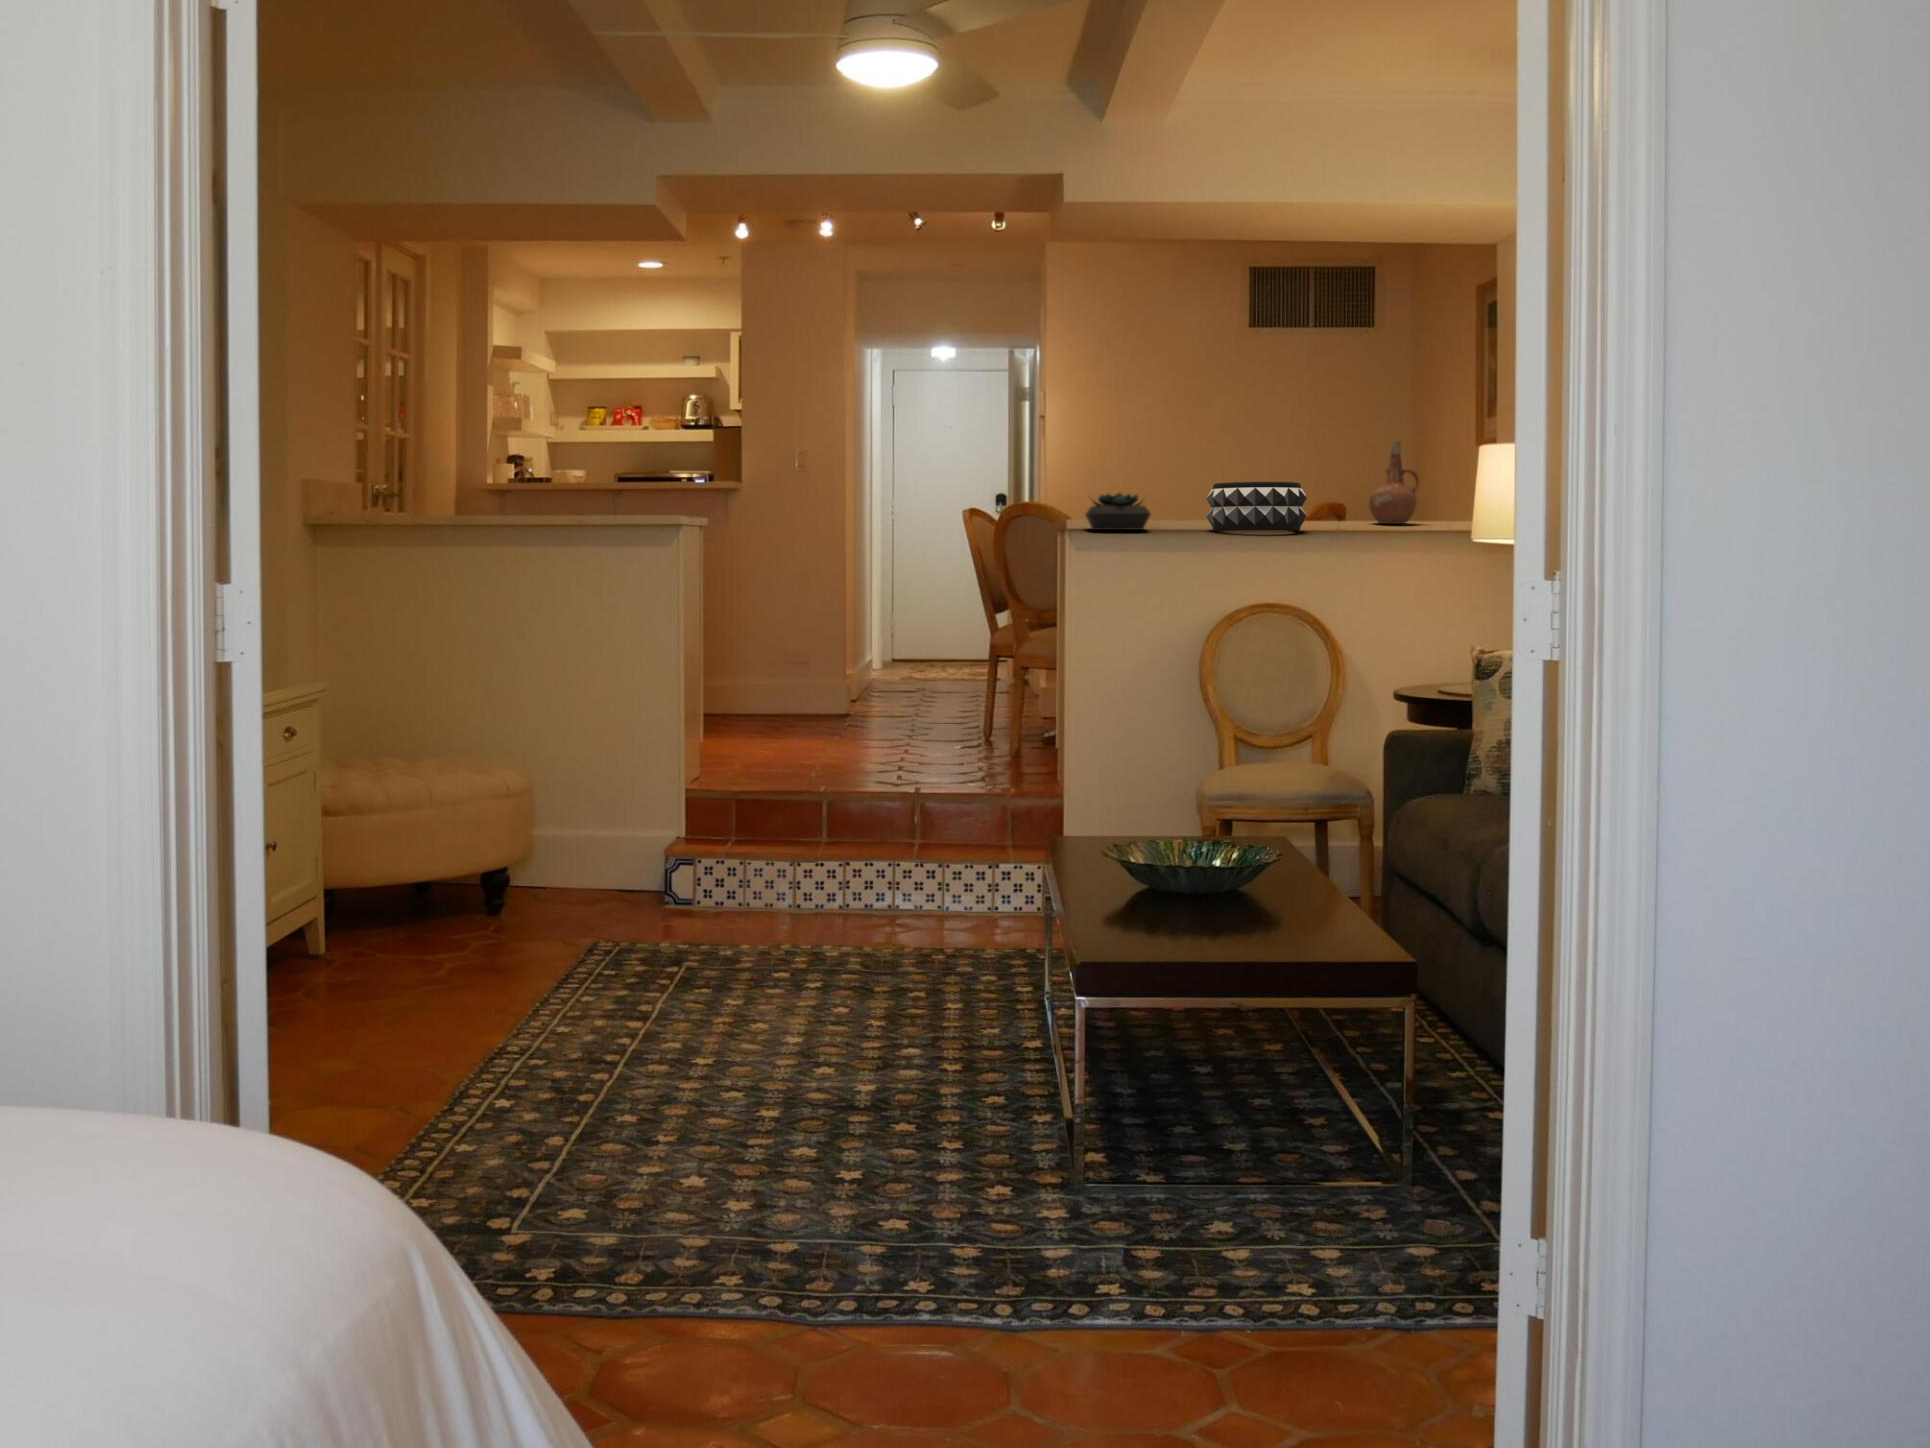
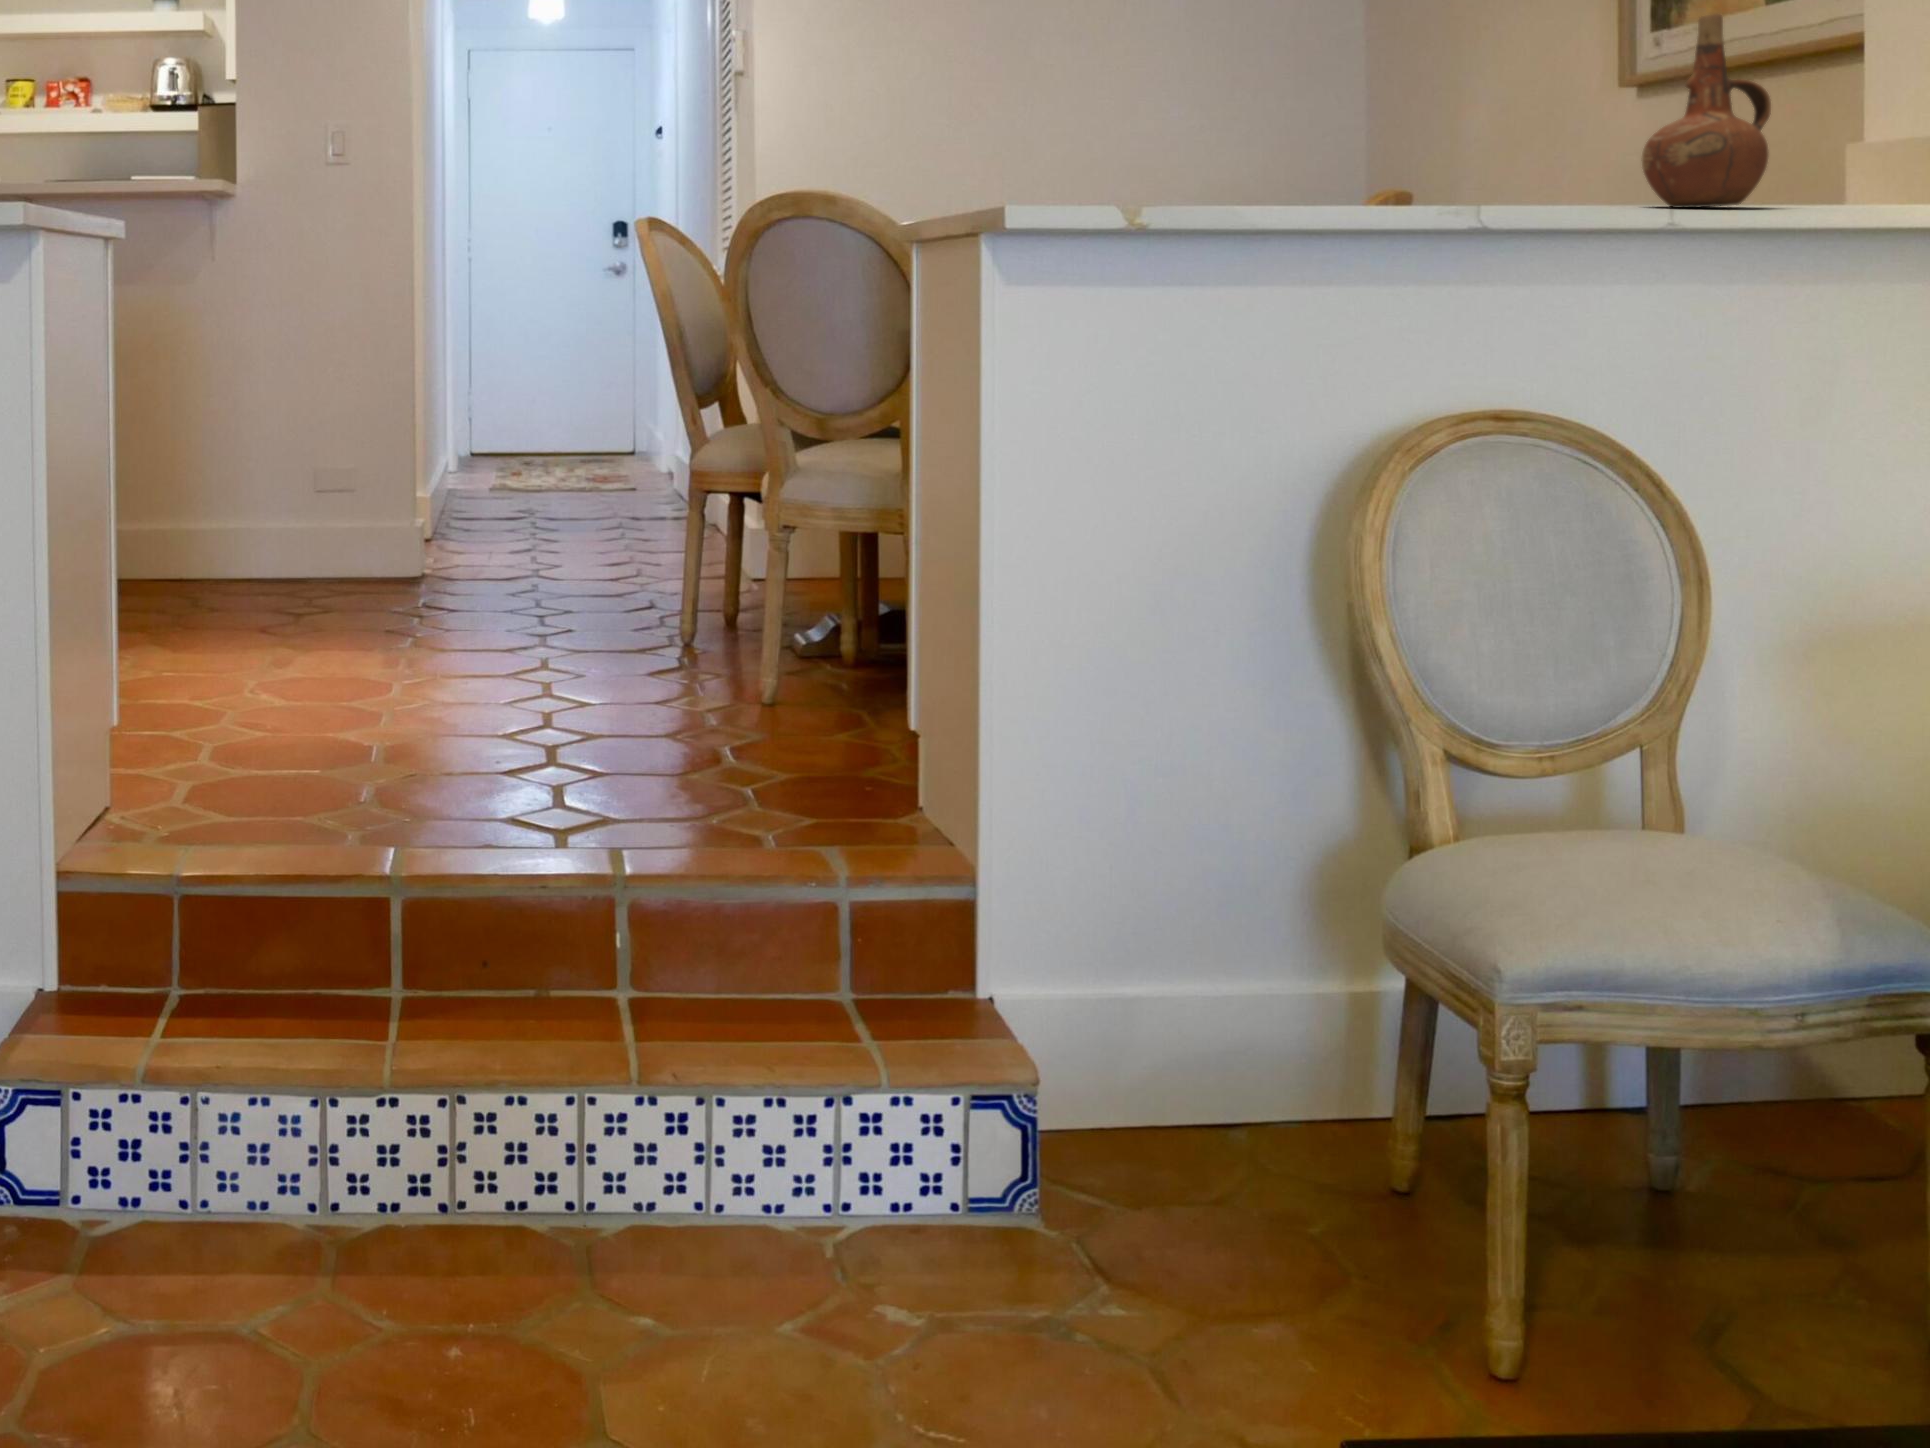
decorative bowl: present [1206,482,1307,531] -> none [1335,85,1616,221]
succulent plant: present [1086,493,1150,530] -> none [1034,123,1220,220]

